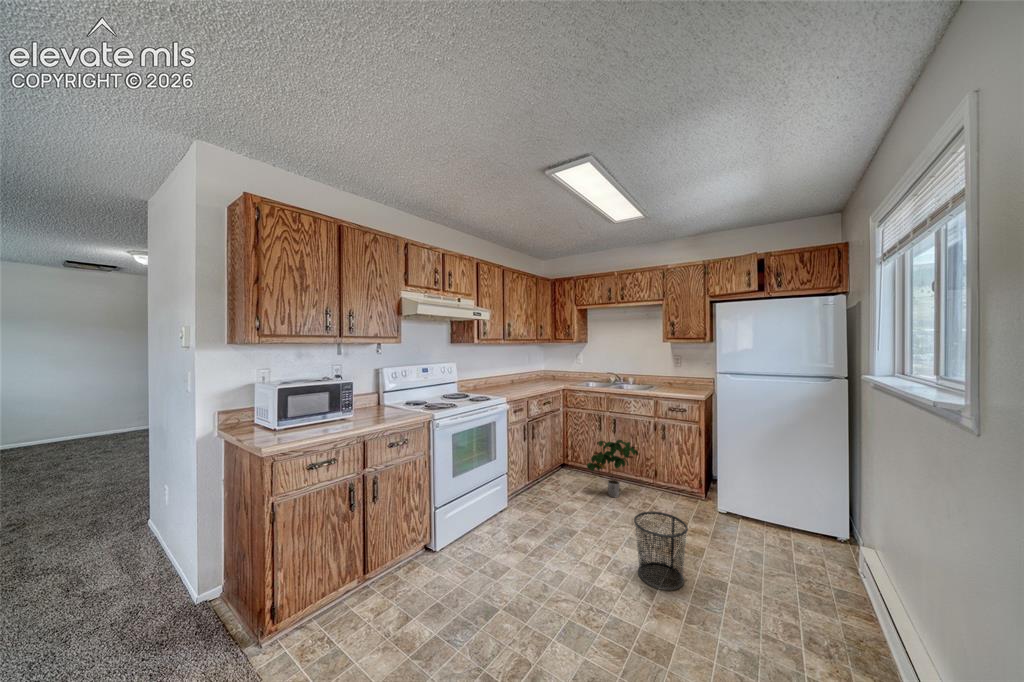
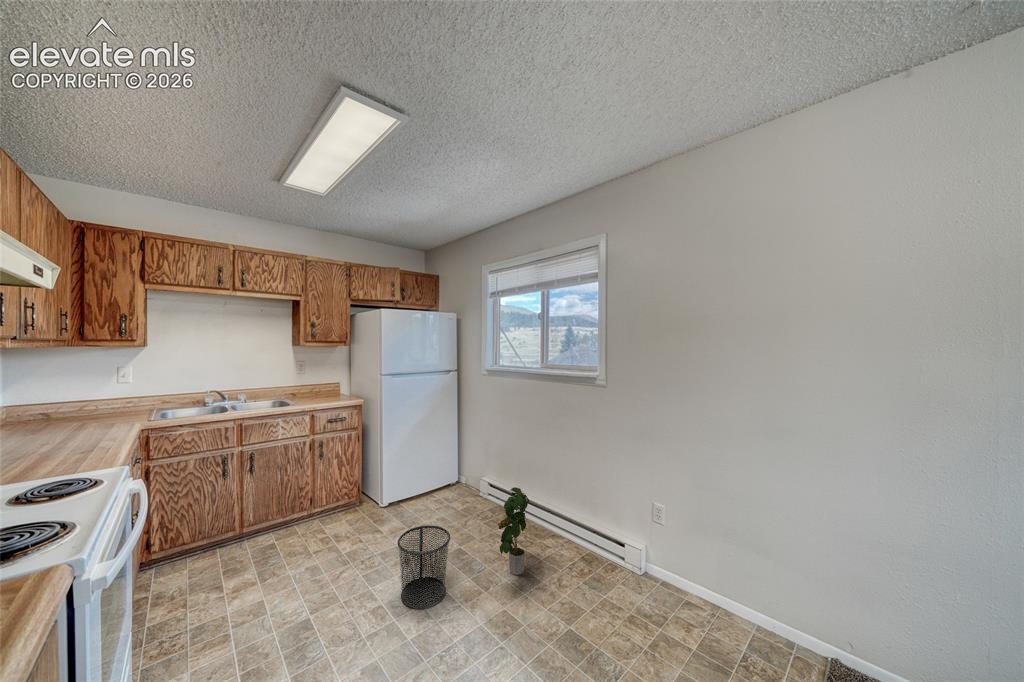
potted plant: present [587,440,638,497] -> present [498,487,529,575]

